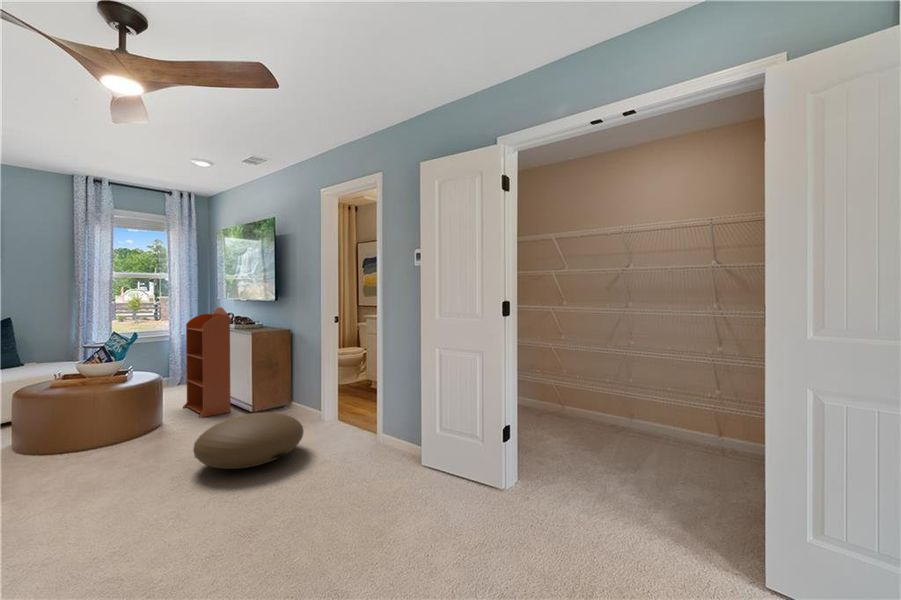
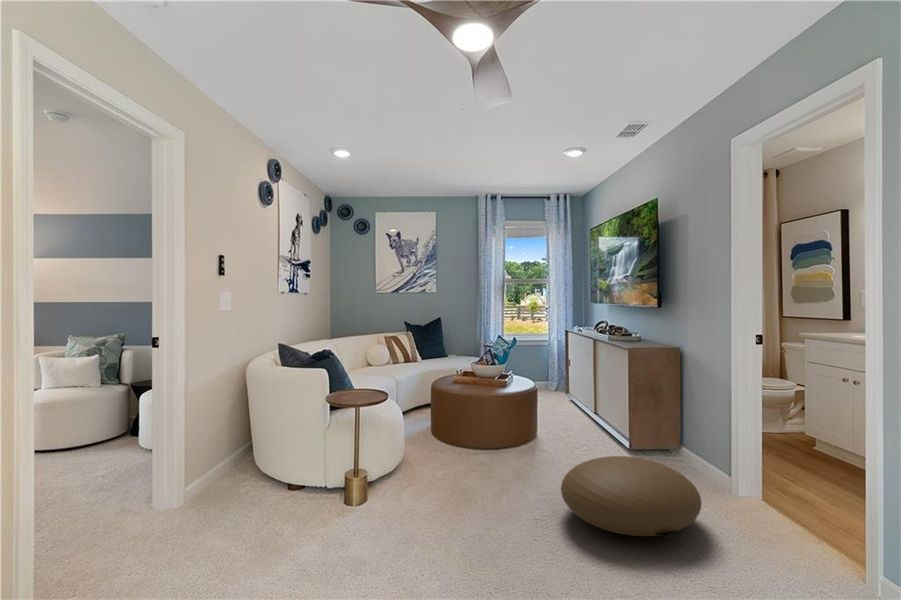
bookcase: present [183,307,231,418] -> none [557,315,604,437]

